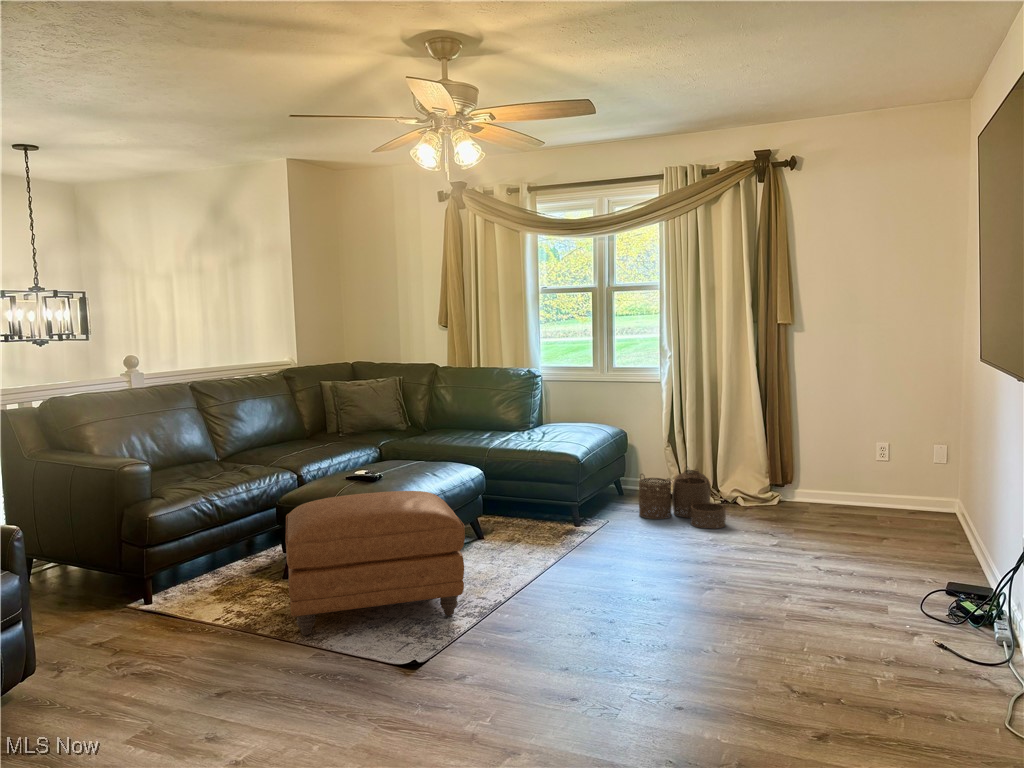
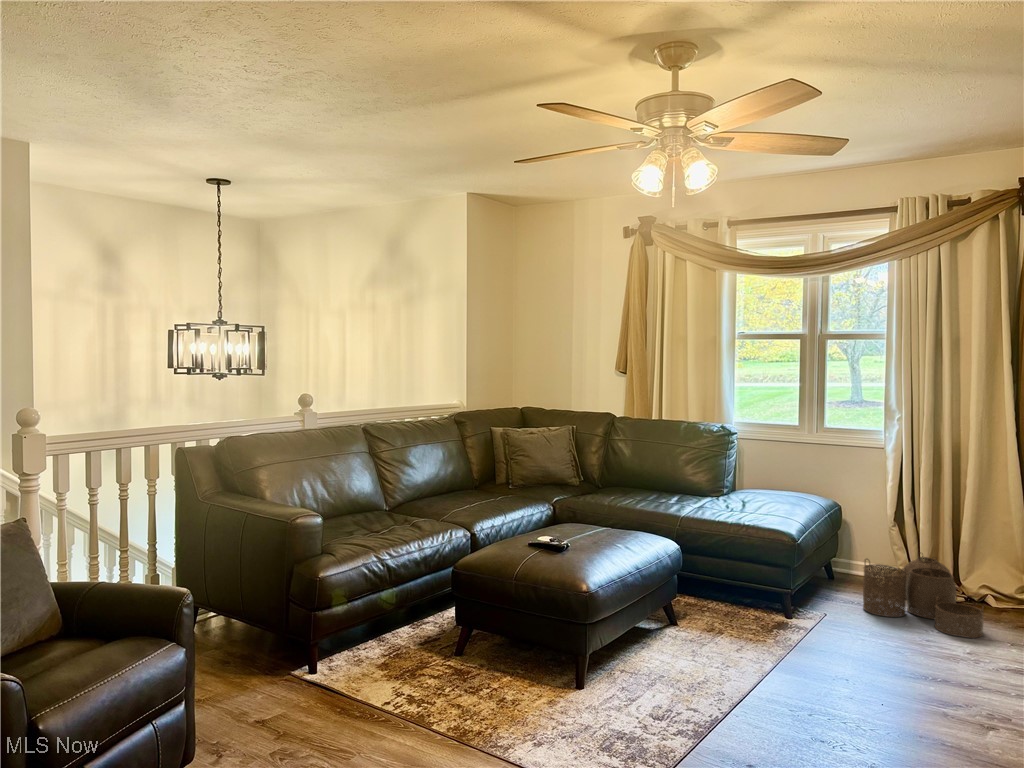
ottoman: present [286,491,465,635] -> none [466,570,682,739]

